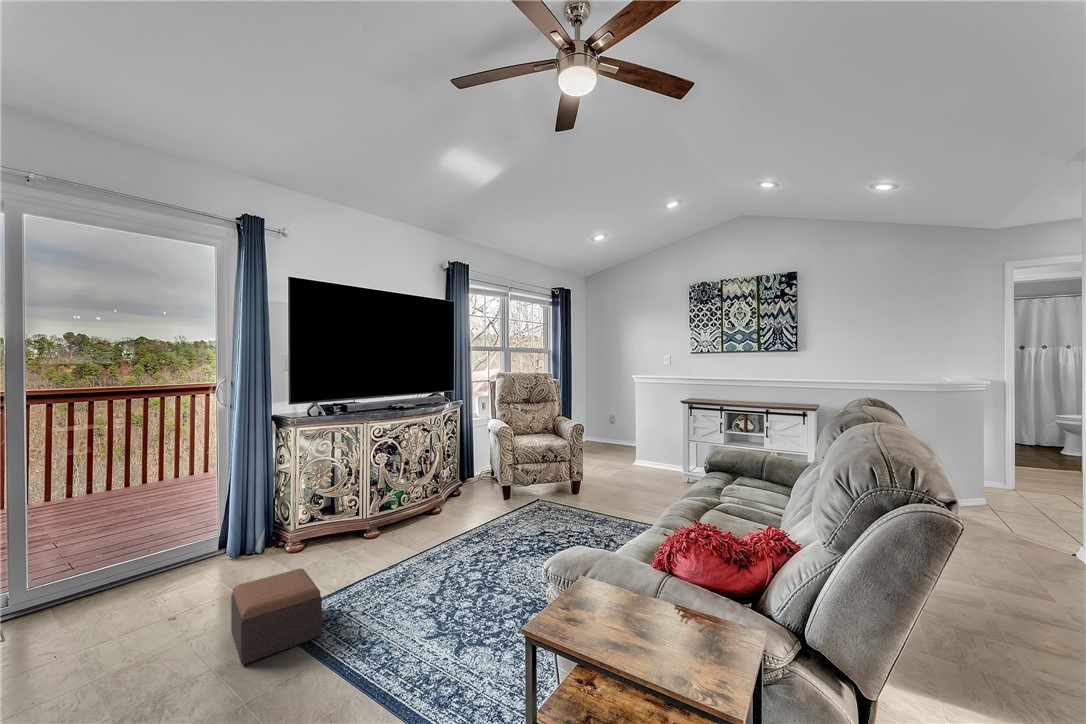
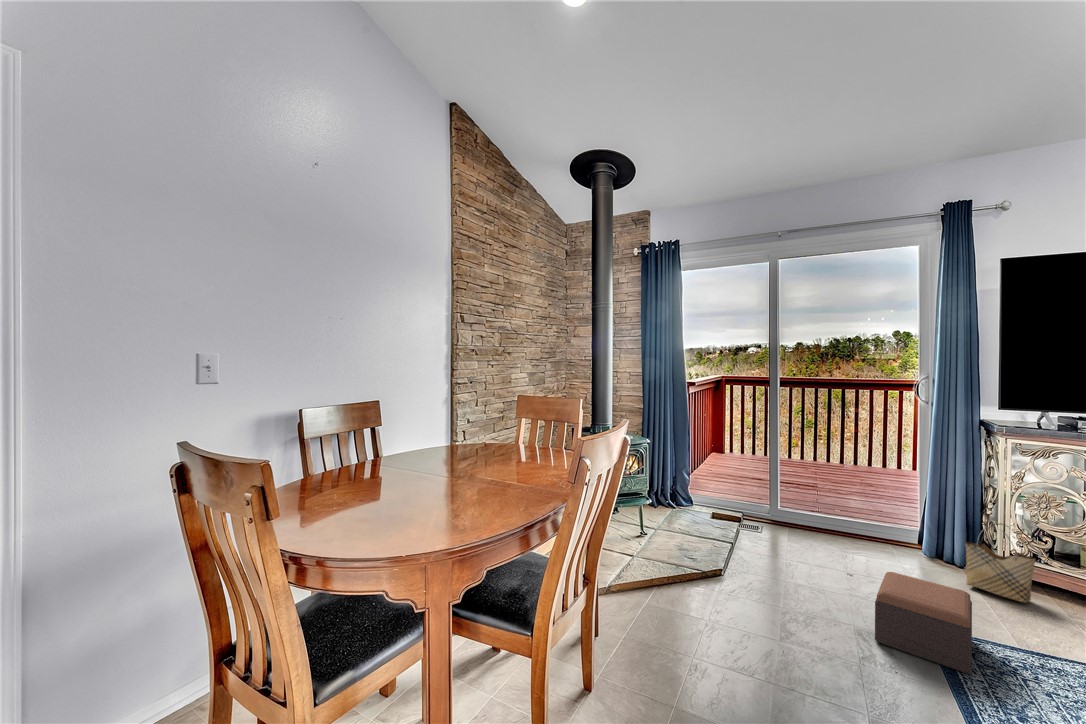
woven basket: none [272,501,320,565] -> present [965,523,1035,603]

